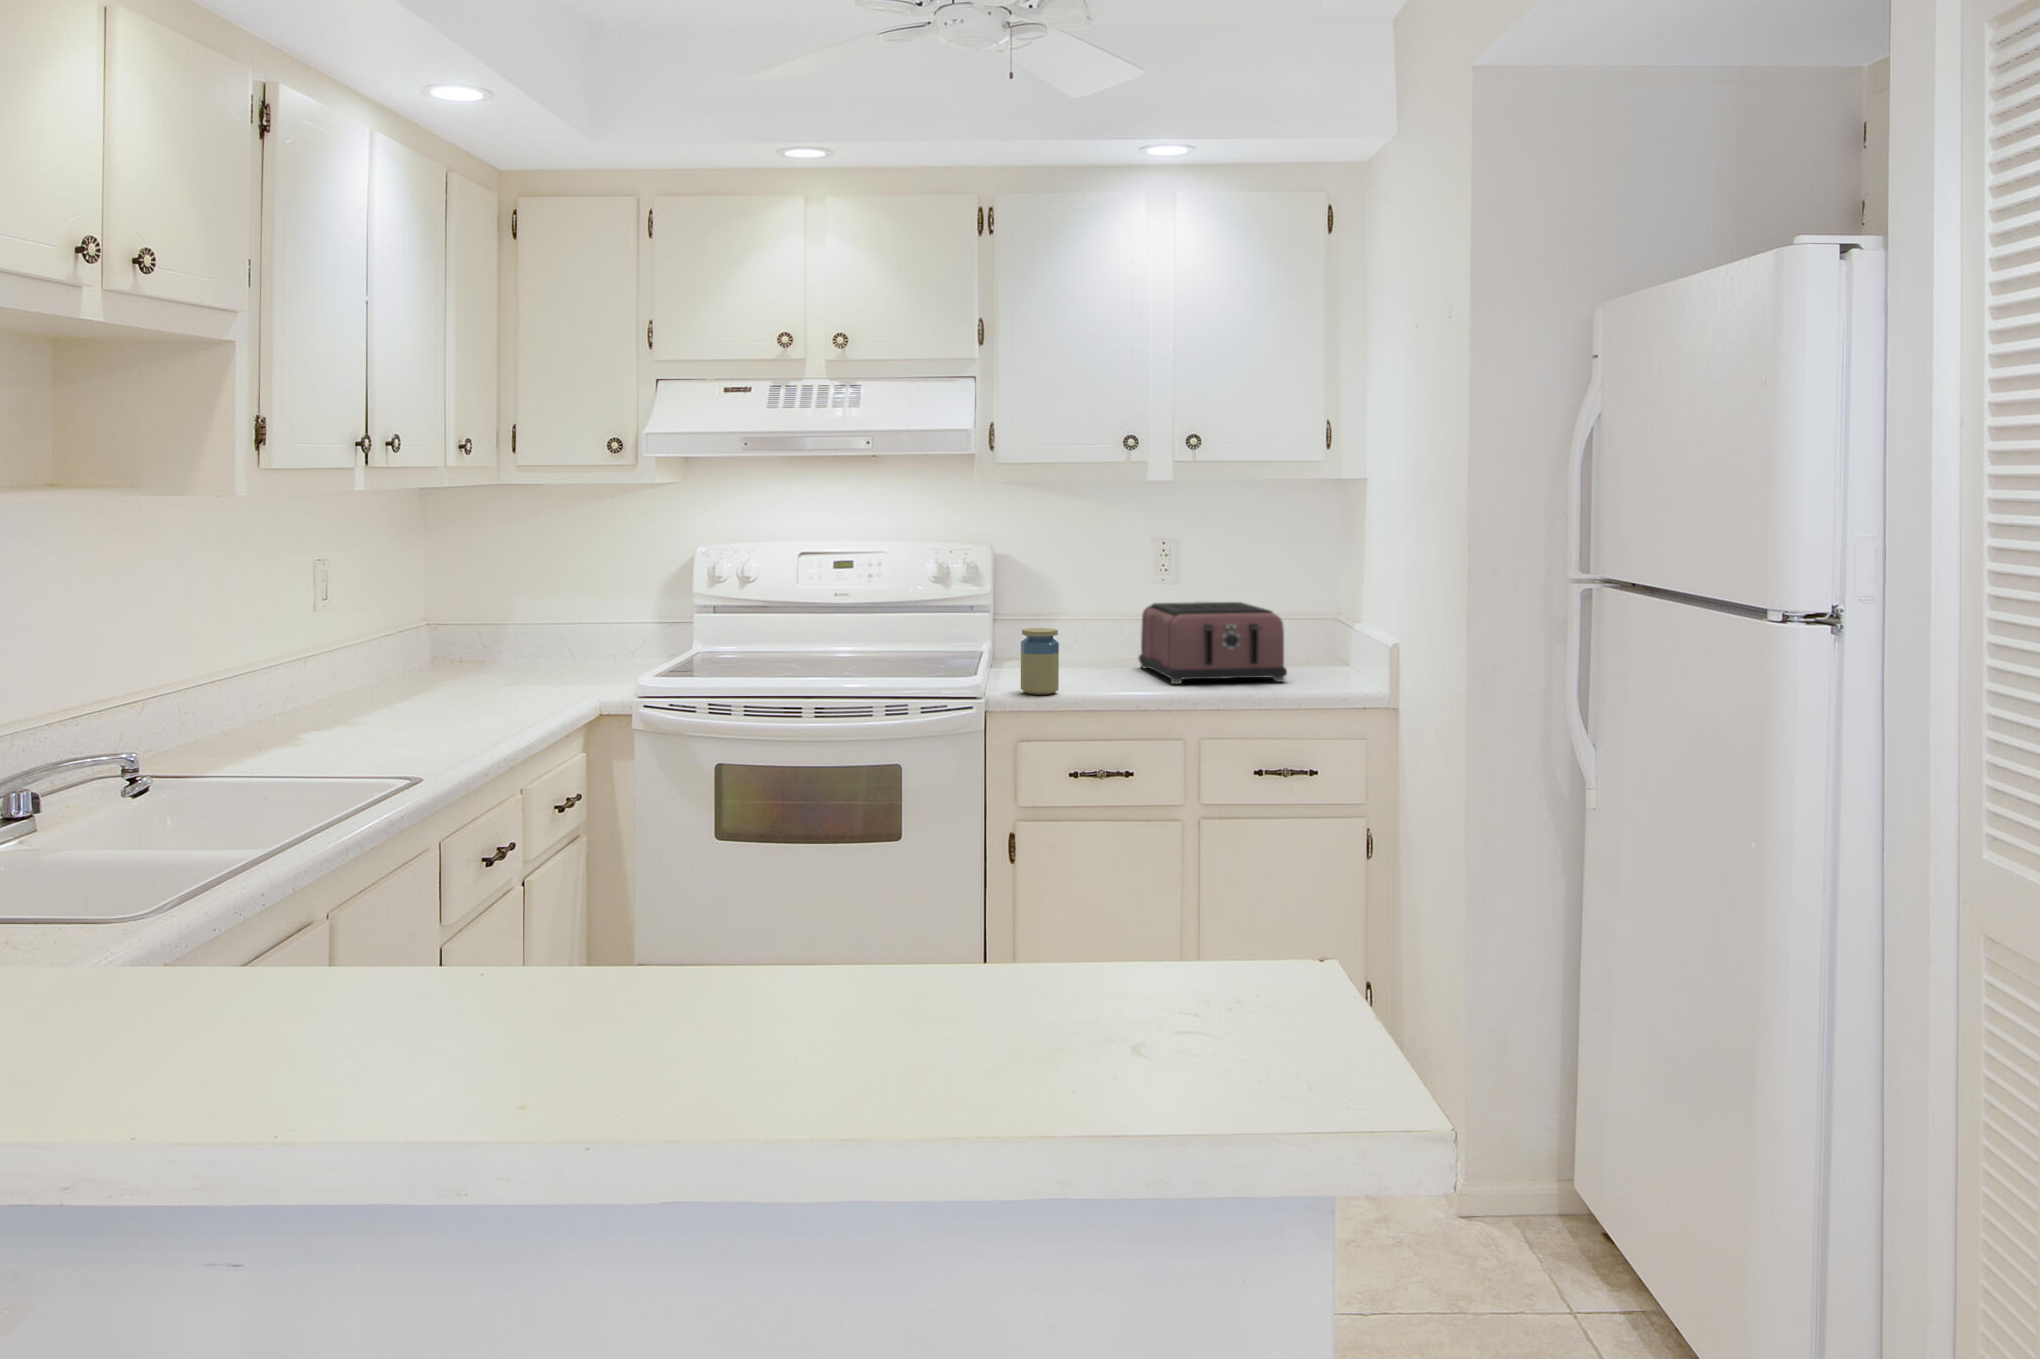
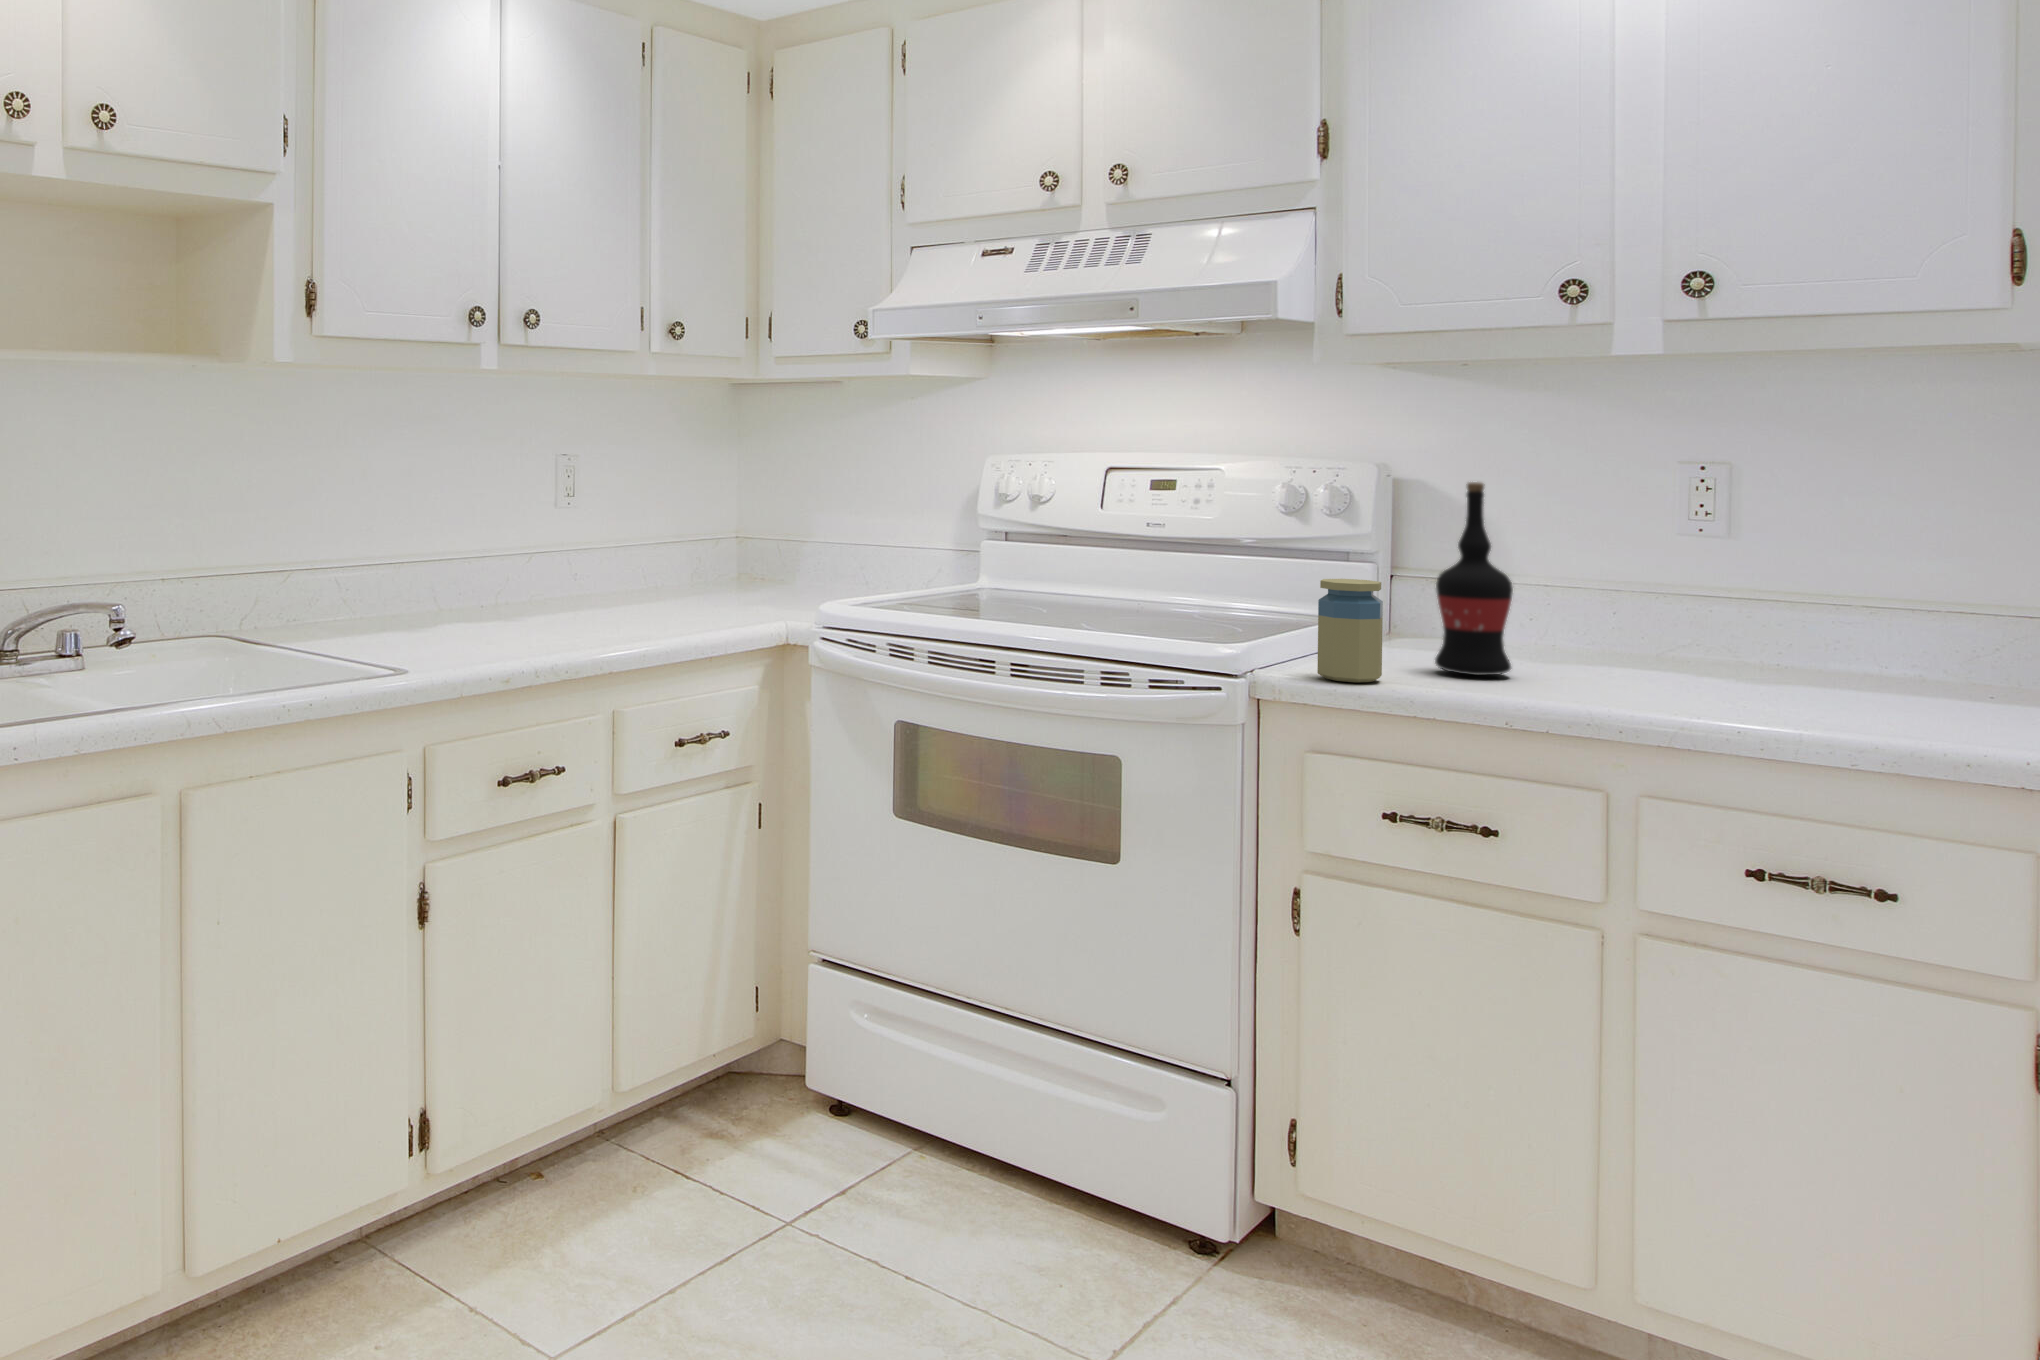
wine bottle: none [1063,562,1105,681] -> present [1435,482,1513,675]
toaster: present [1139,602,1287,684] -> none [1623,561,1901,718]

